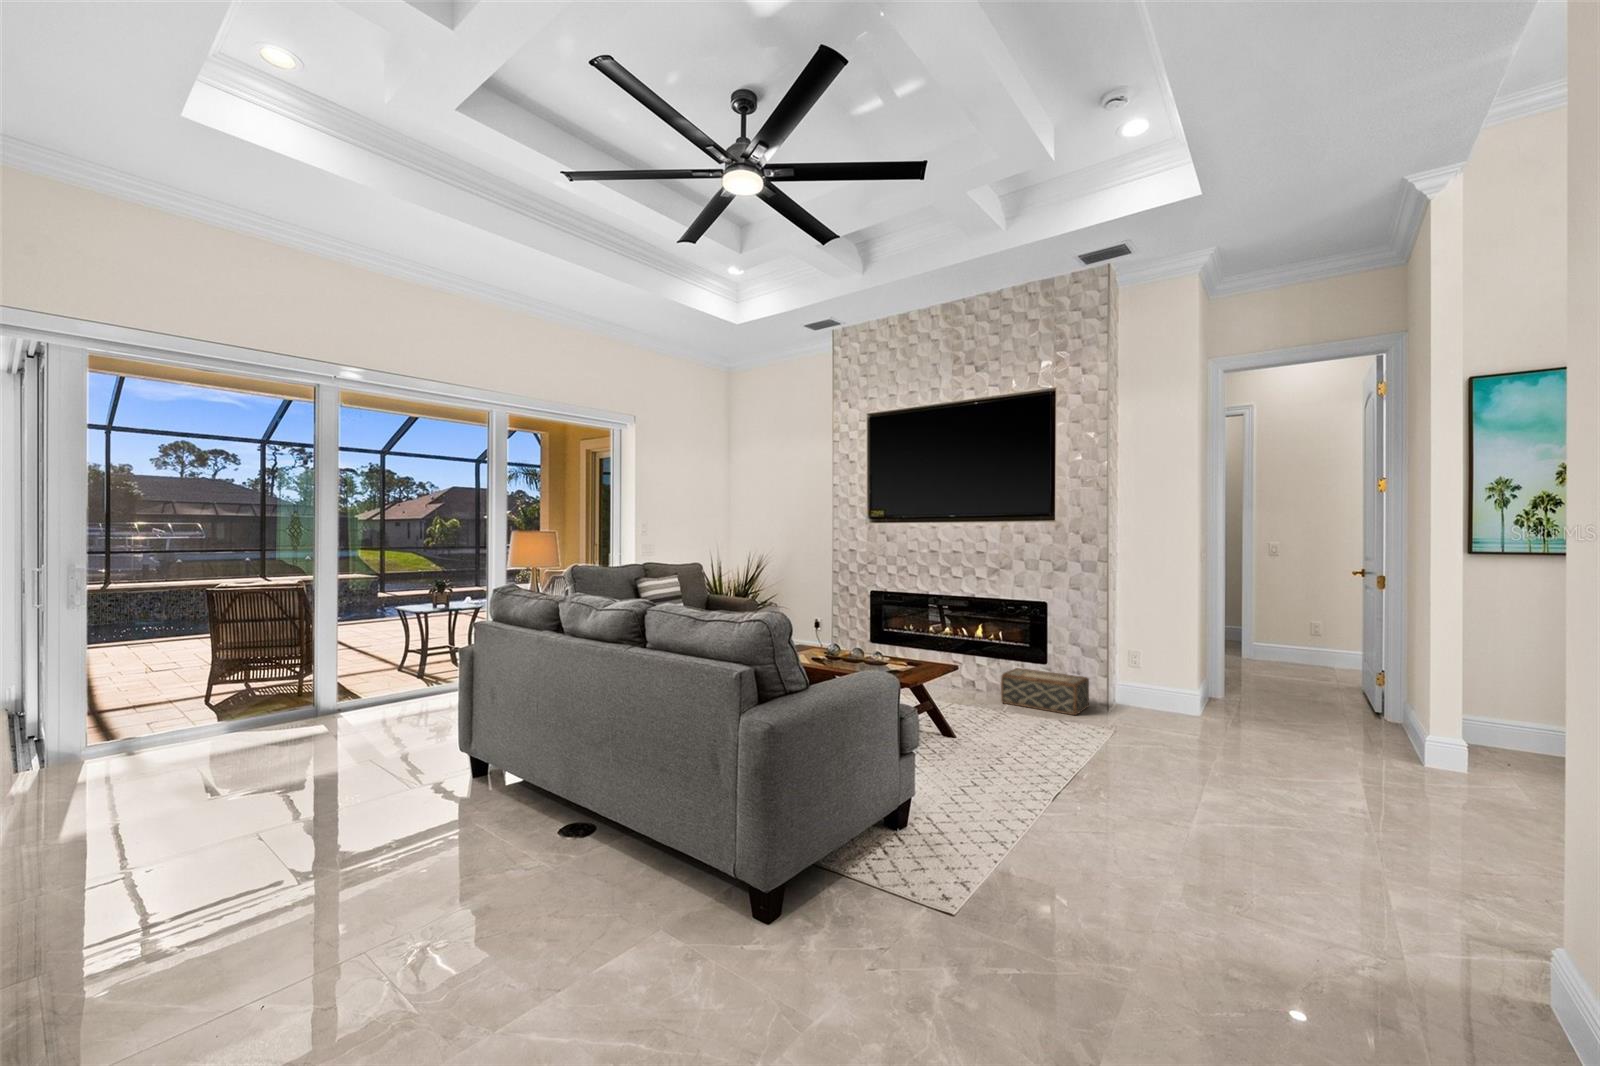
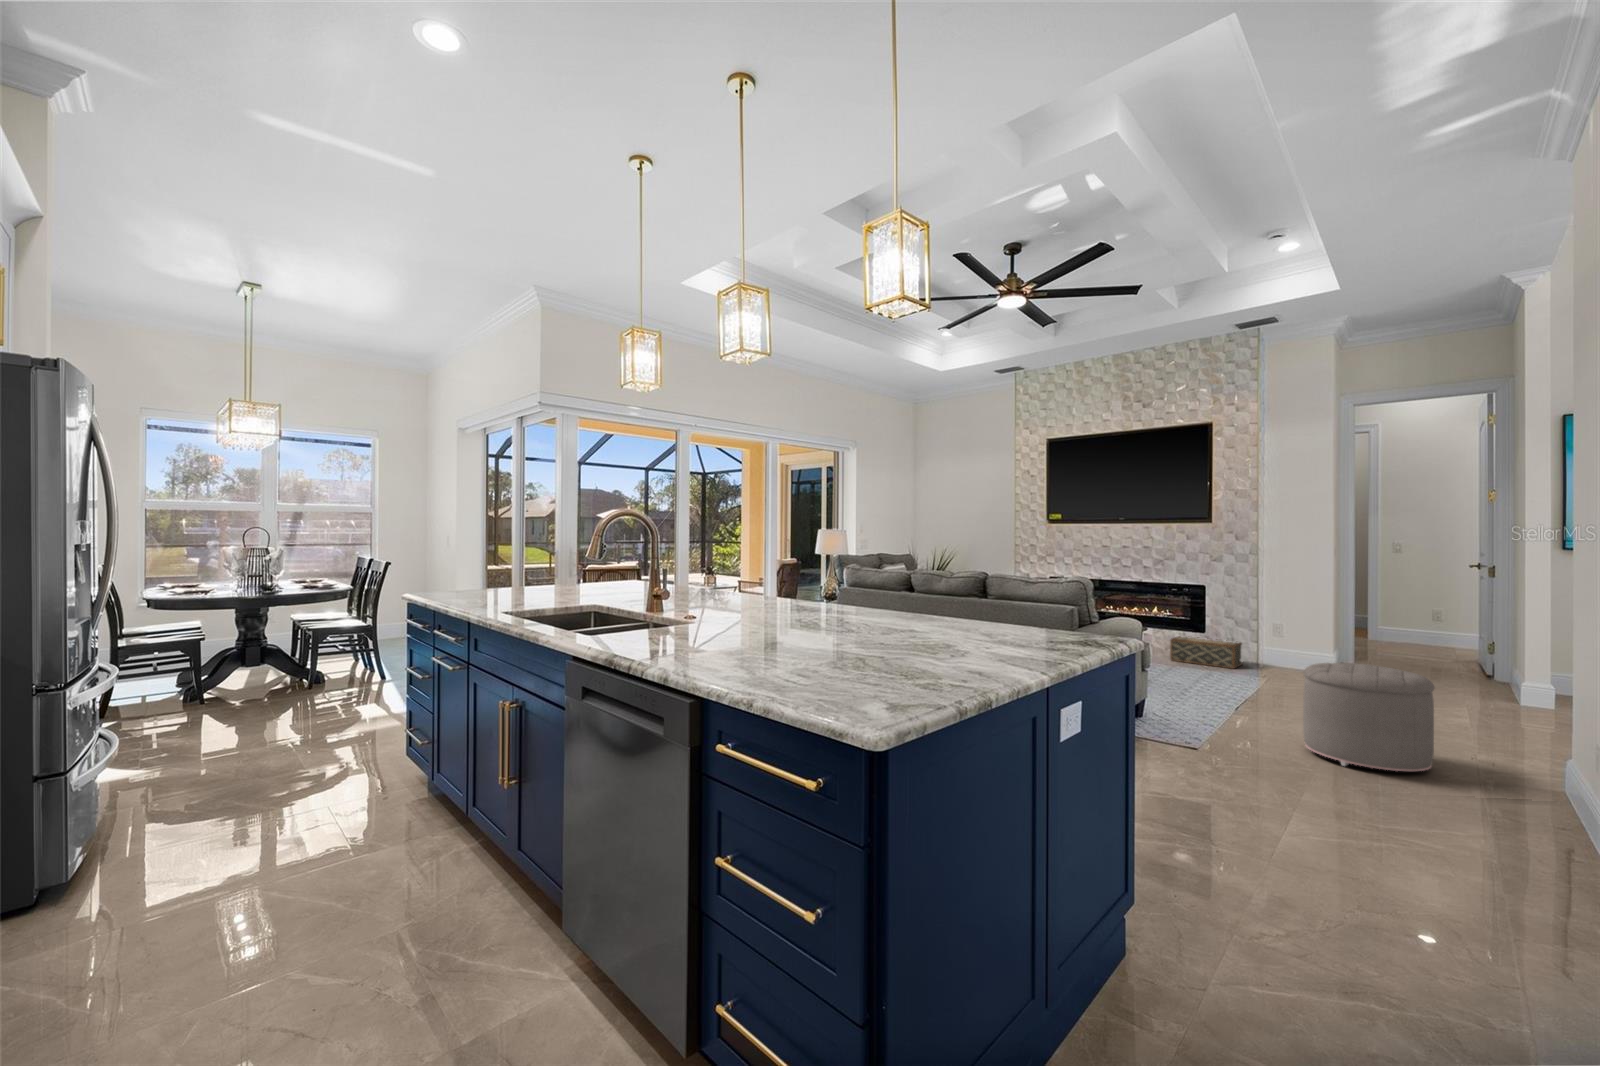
ottoman: none [1122,760,1326,984] -> present [1303,663,1434,771]

